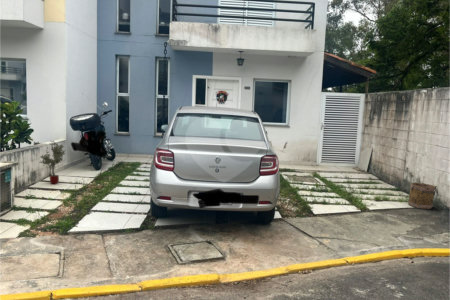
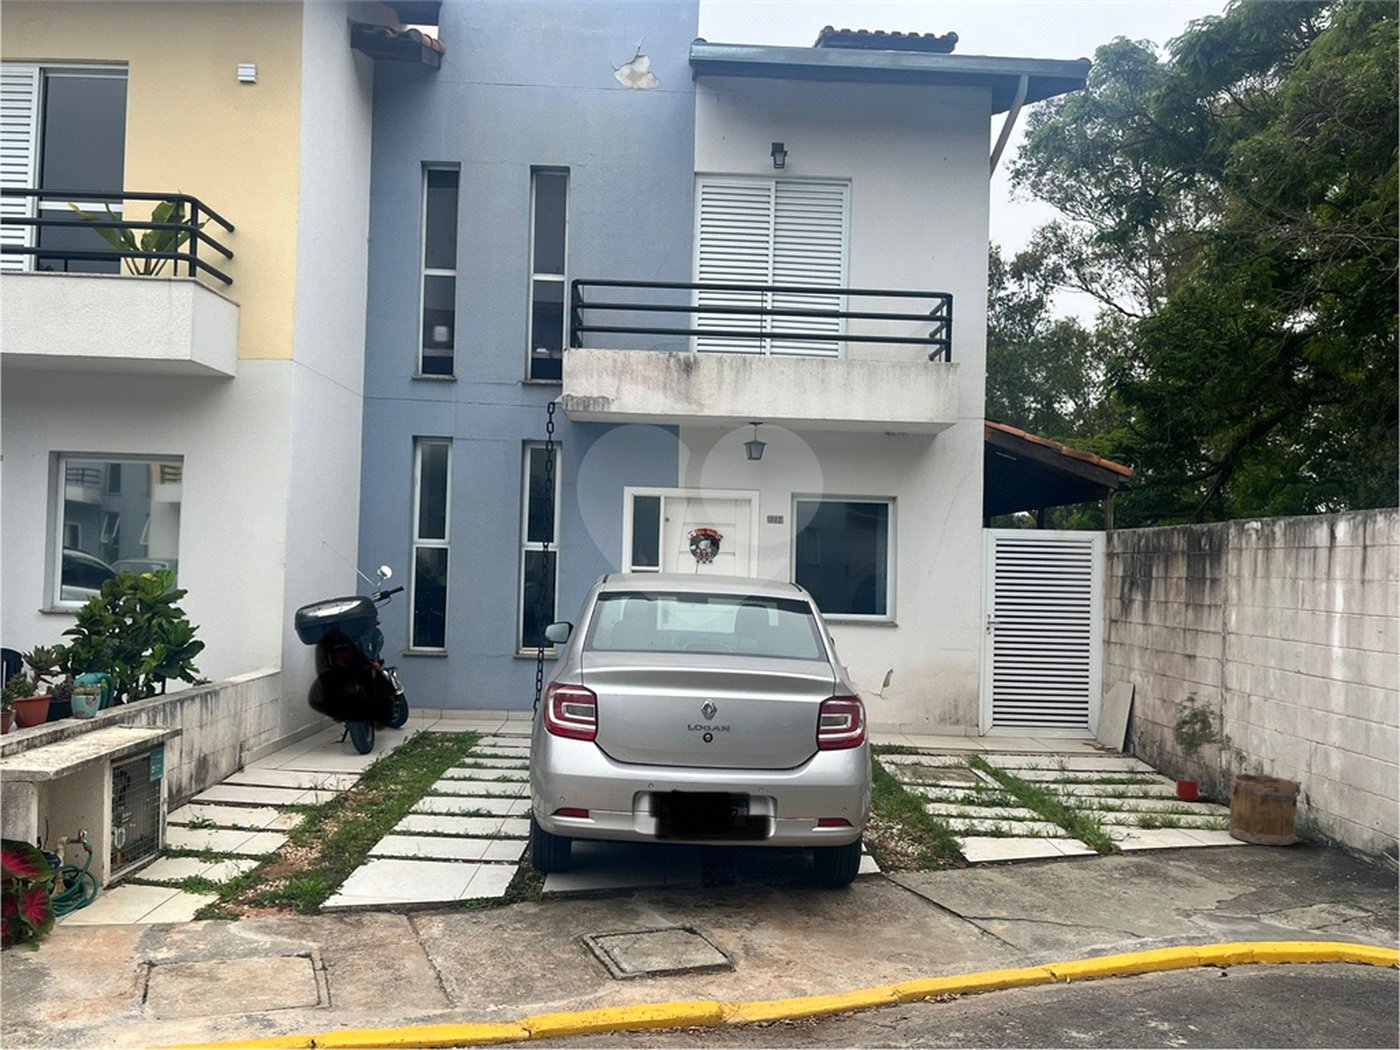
potted tree: present [40,141,65,184] -> present [1173,692,1232,801]

